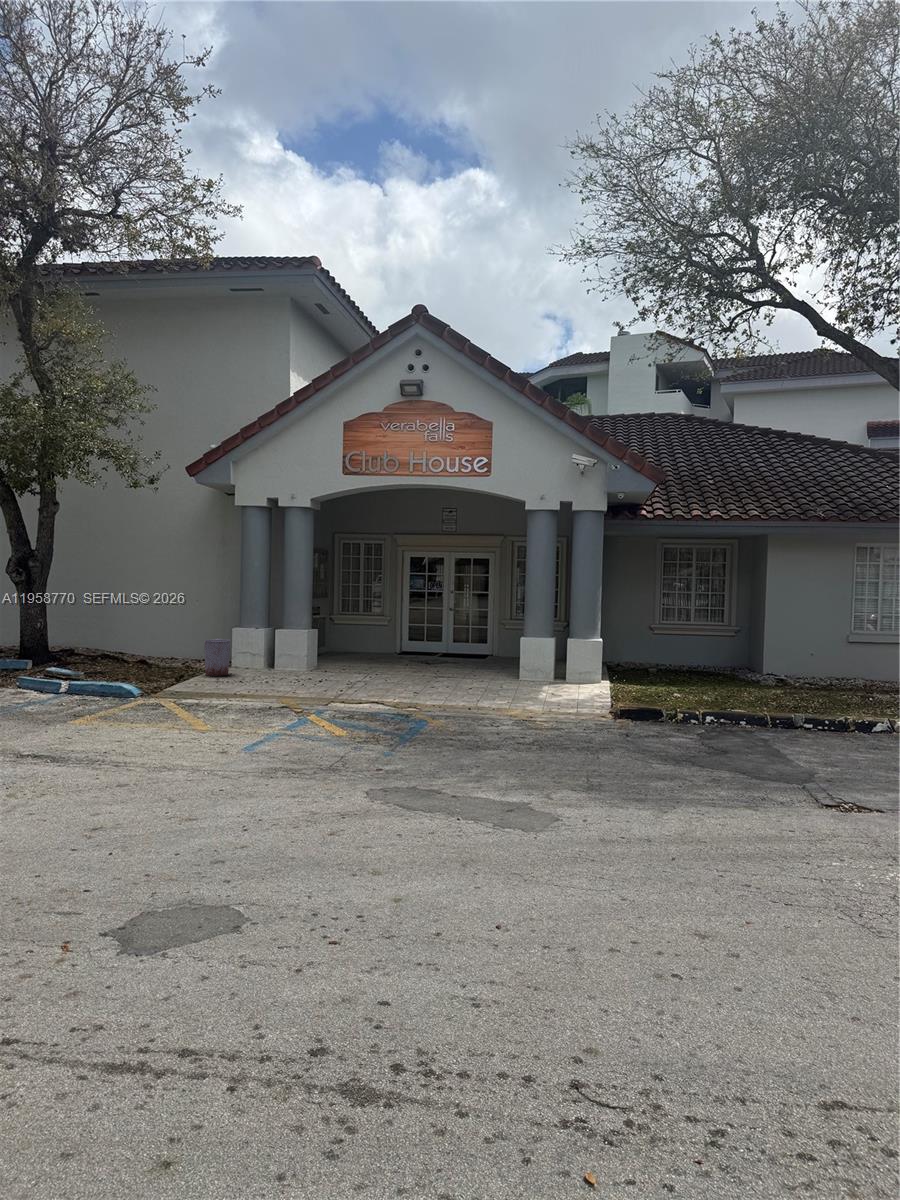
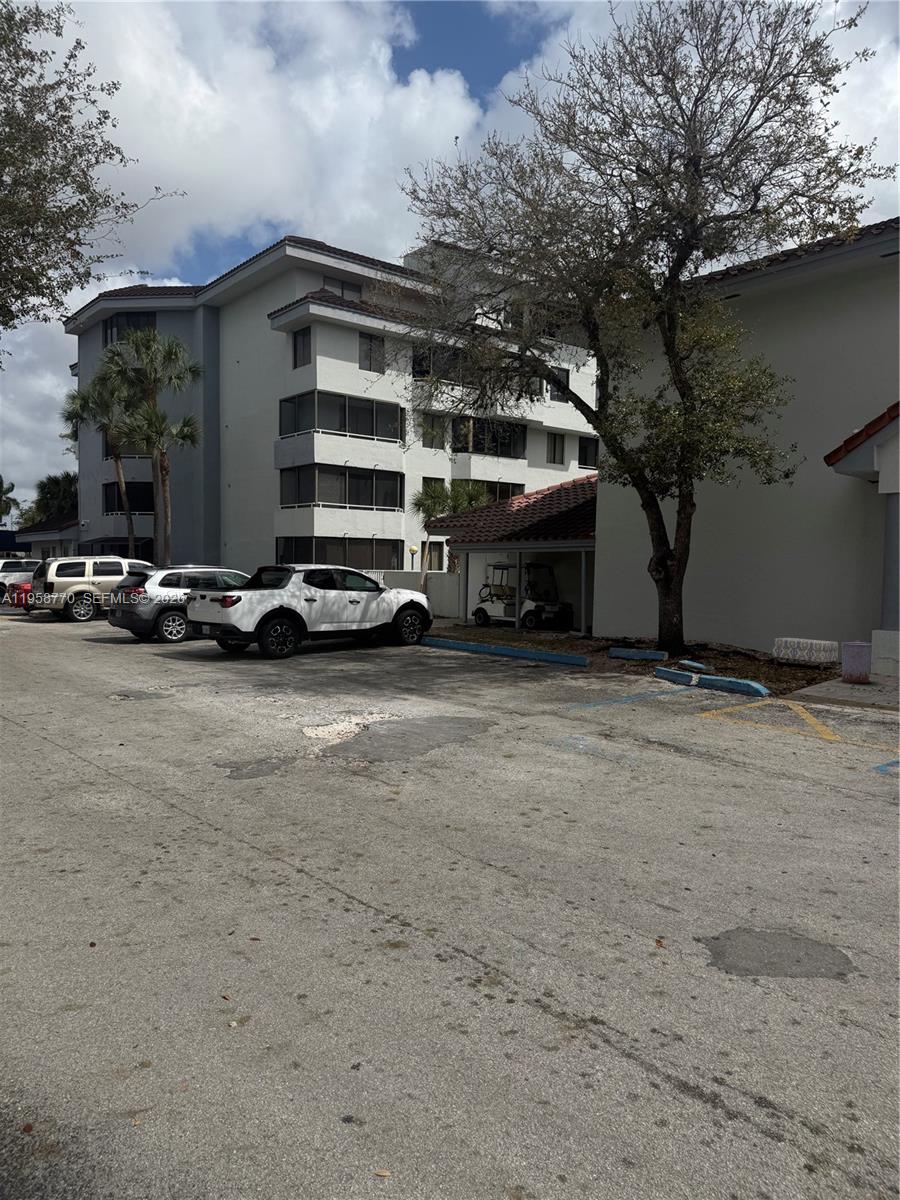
bench: none [140,638,200,667] -> present [772,638,838,670]

